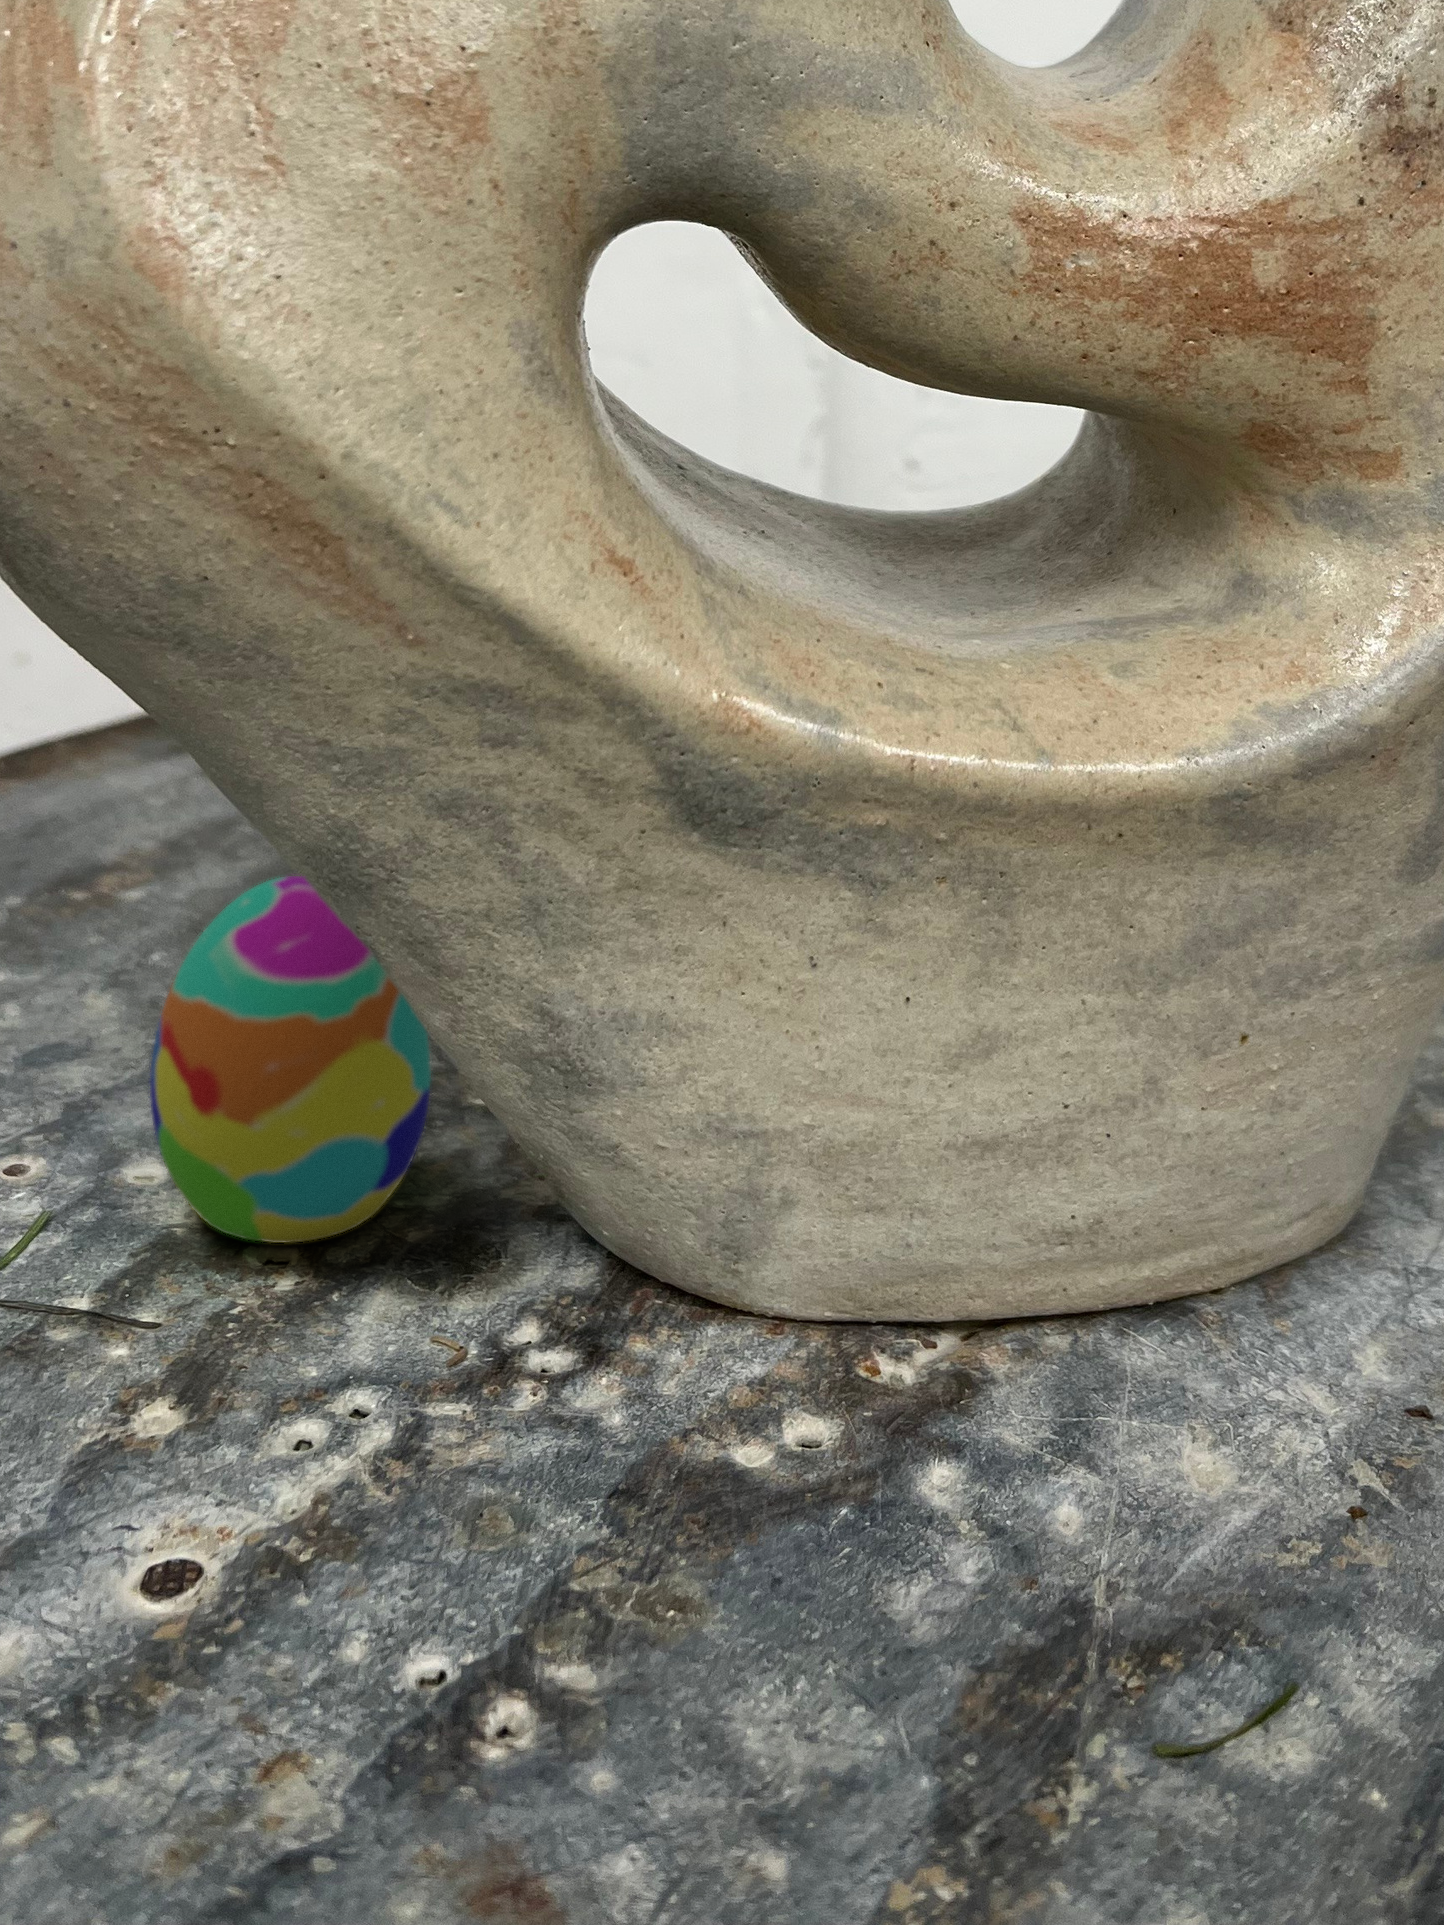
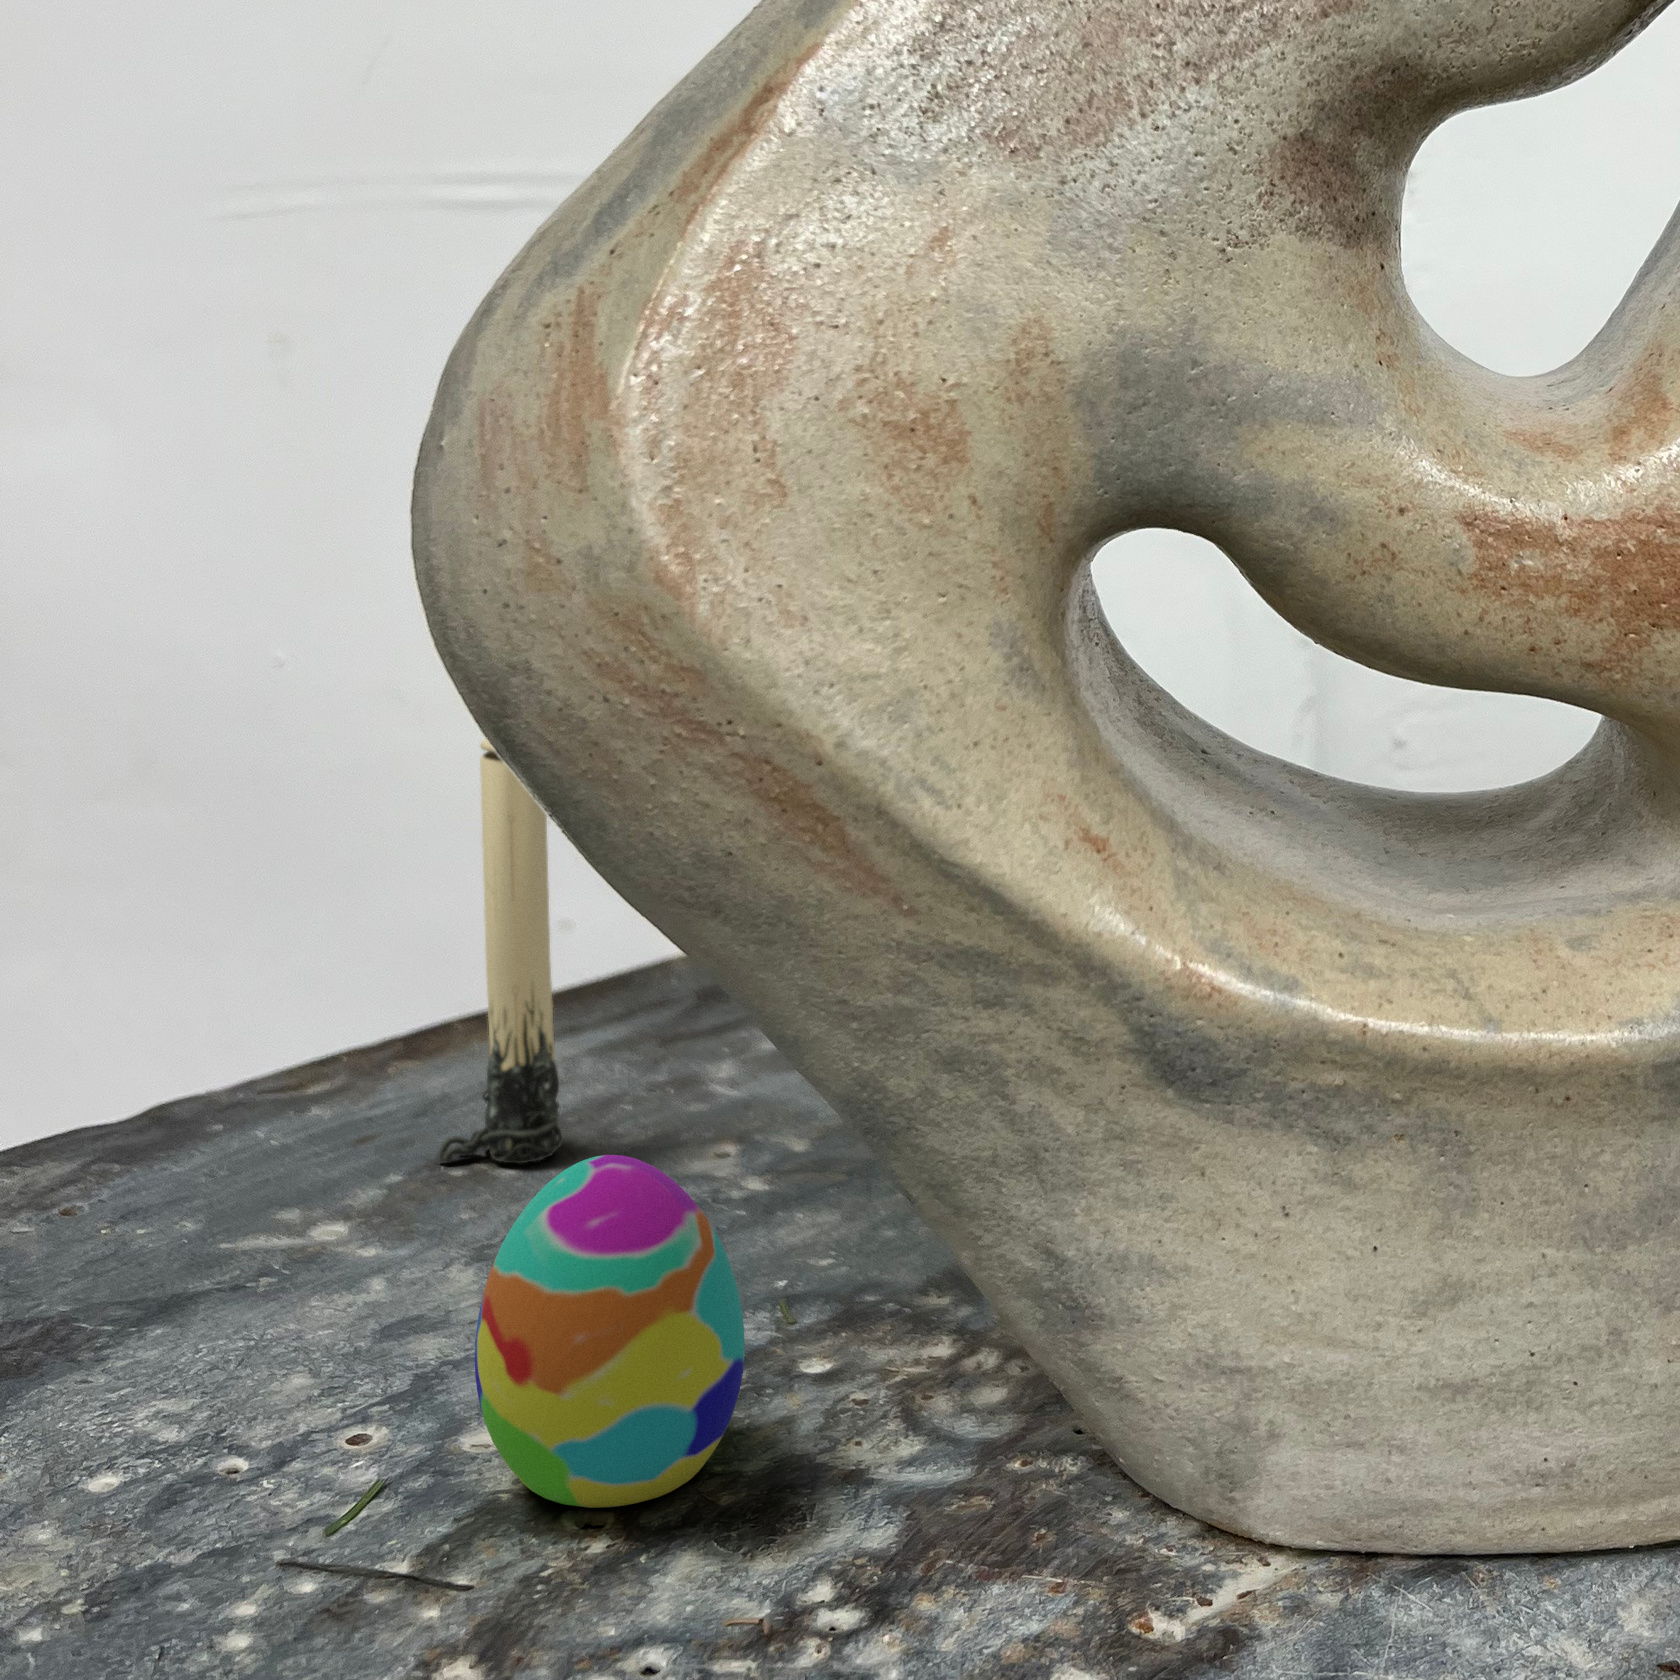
candle: none [53,438,185,886] -> present [438,739,563,1163]

